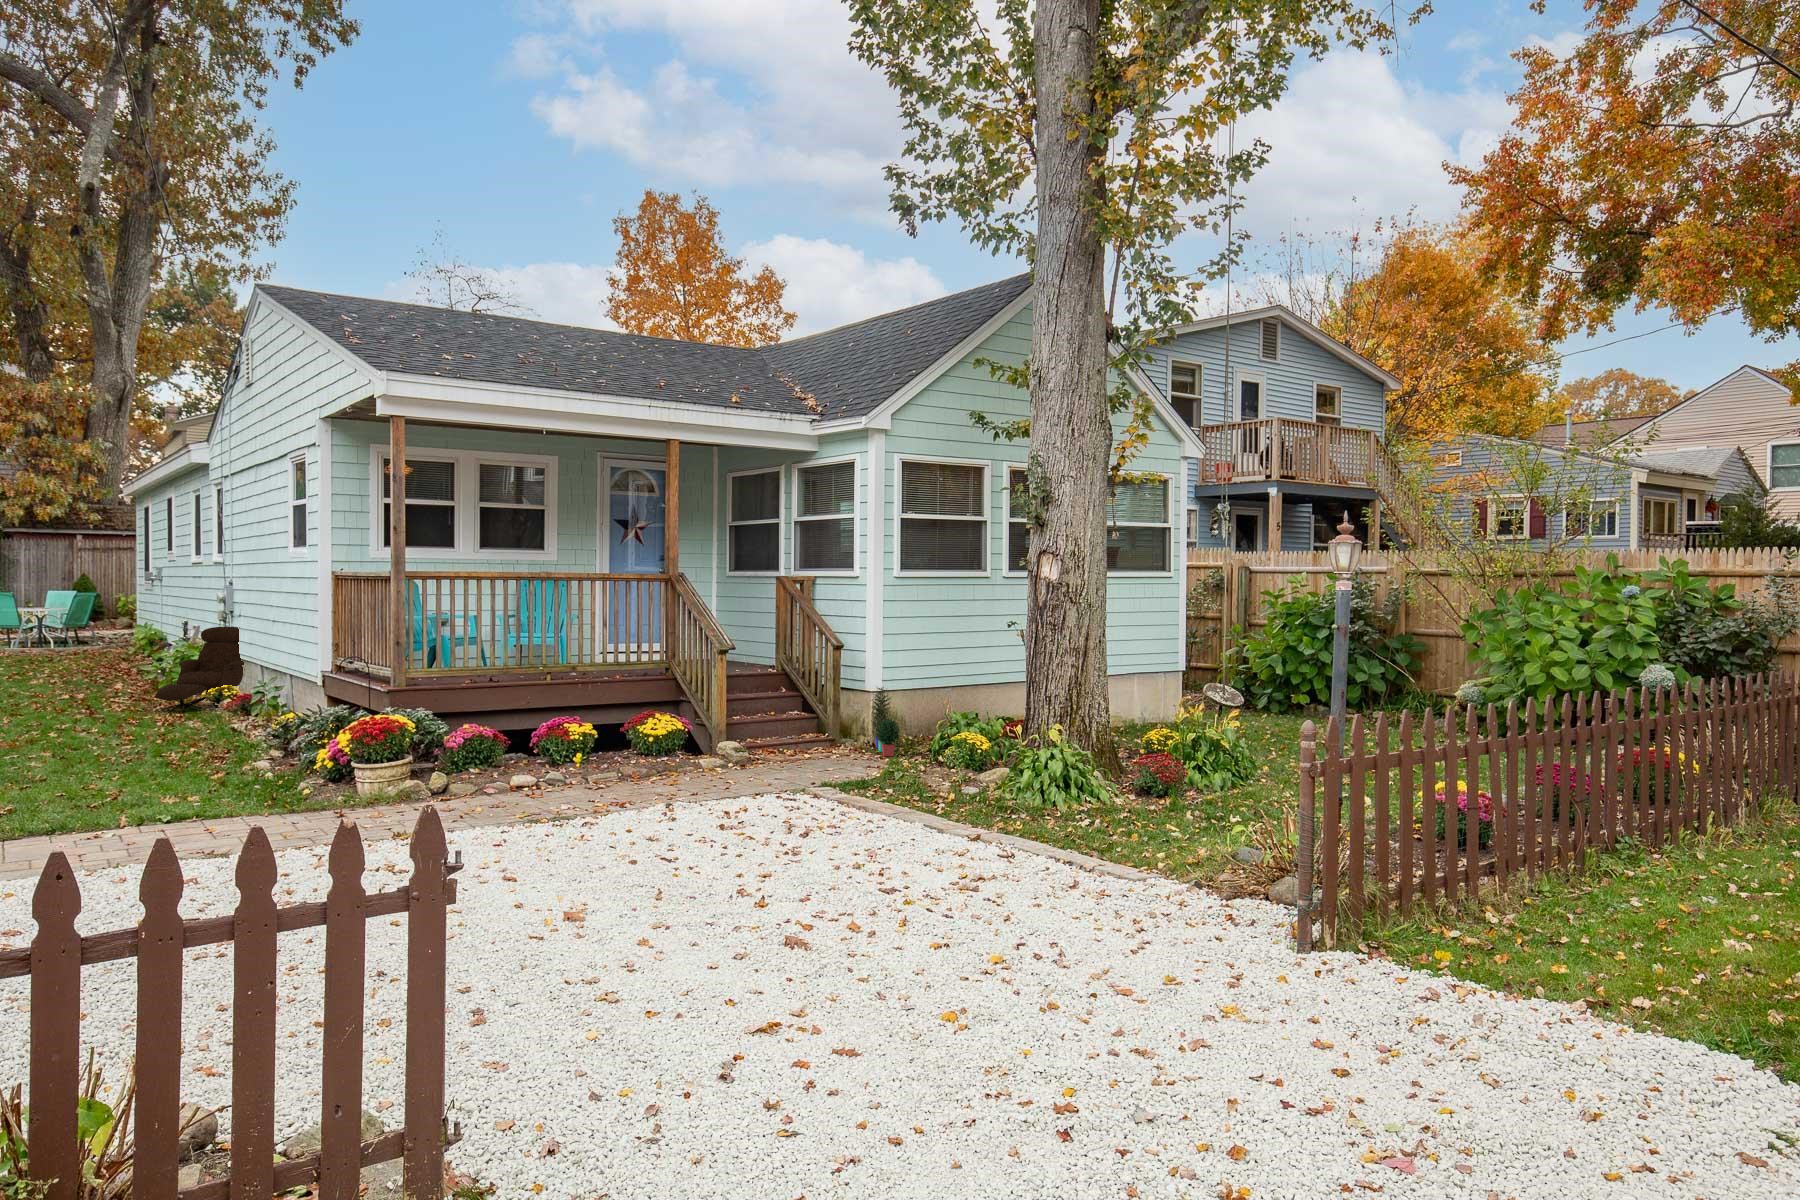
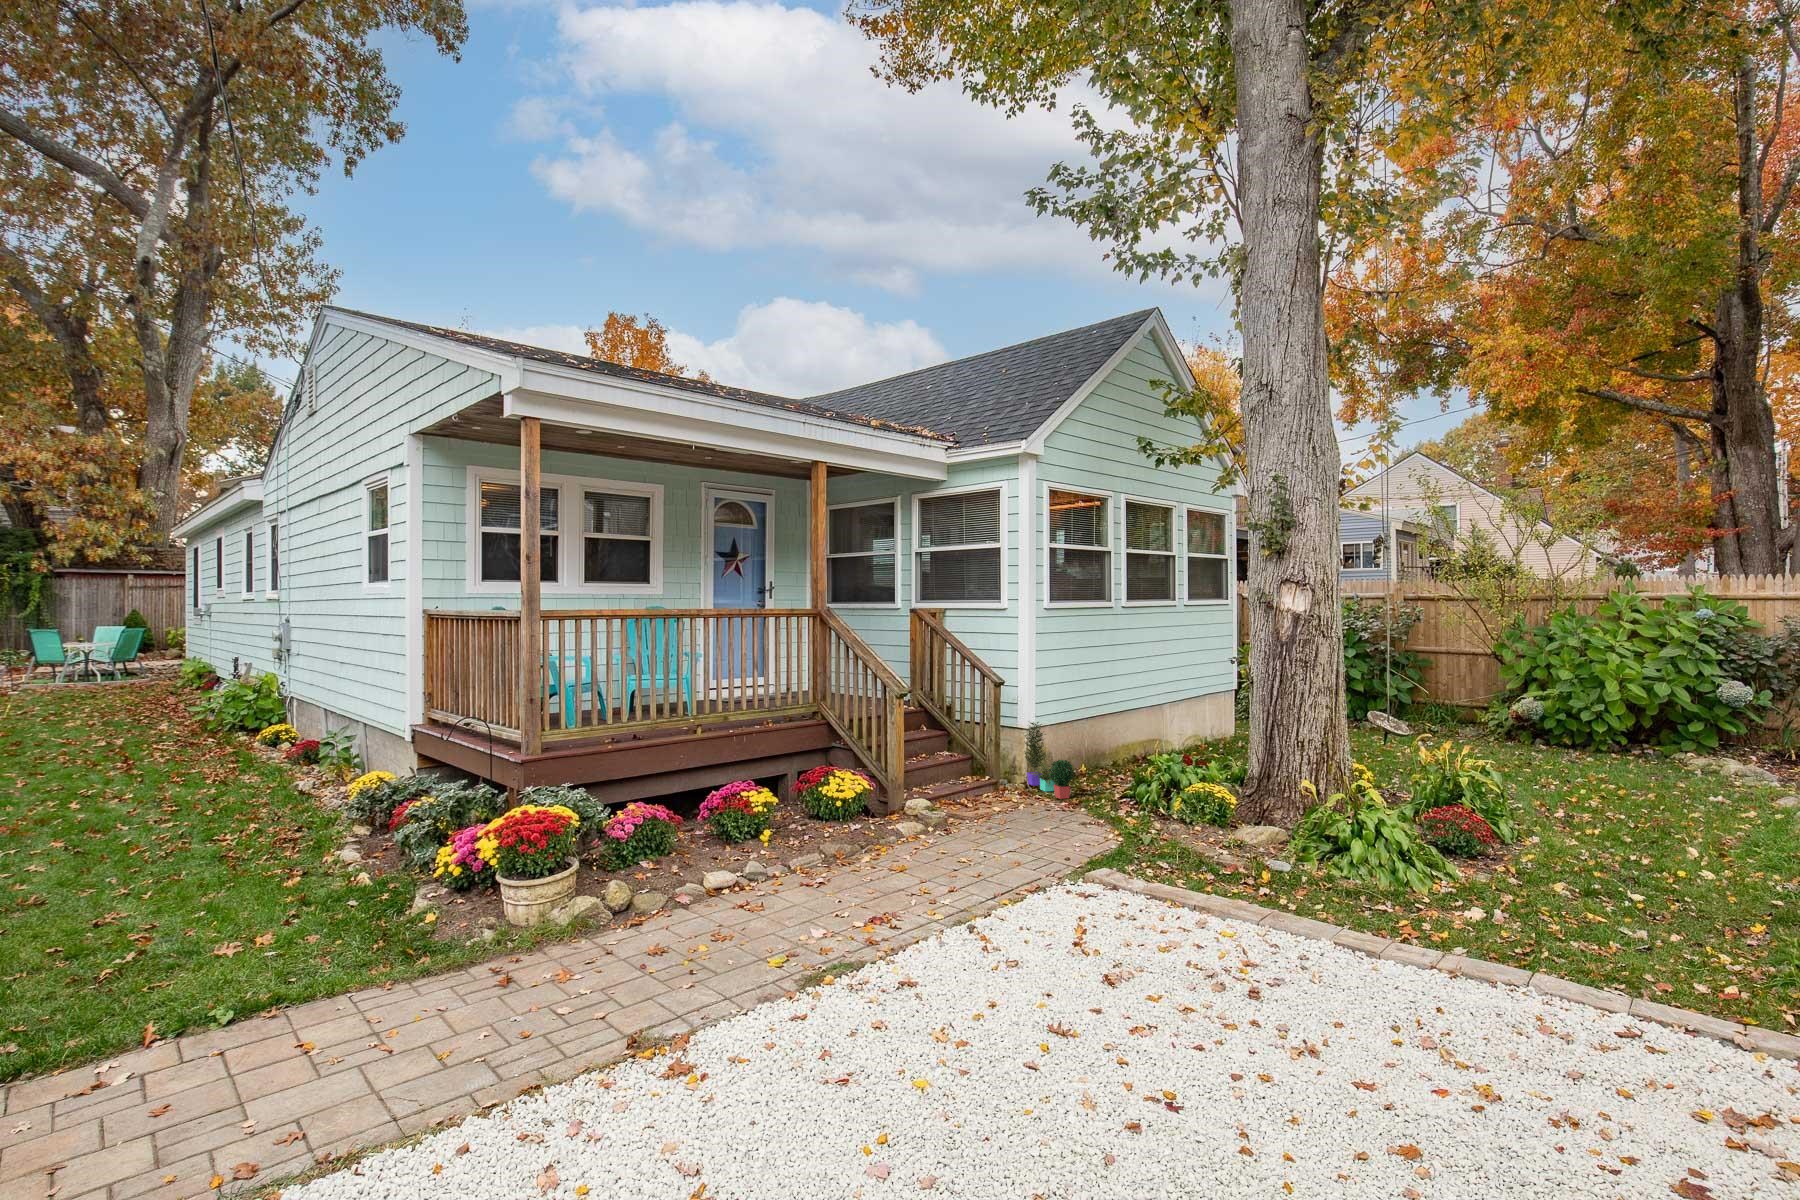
lounge chair: present [155,627,245,712] -> none [204,666,311,763]

